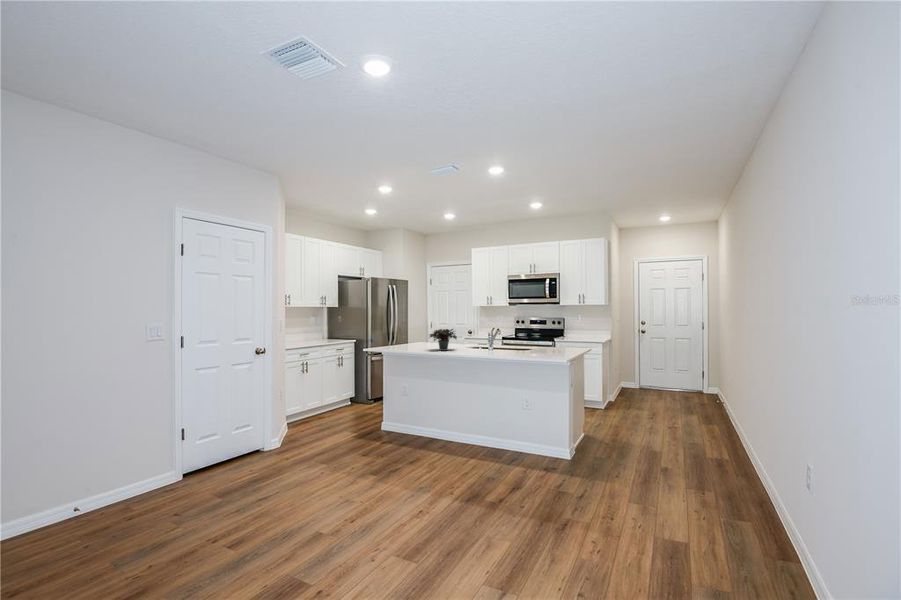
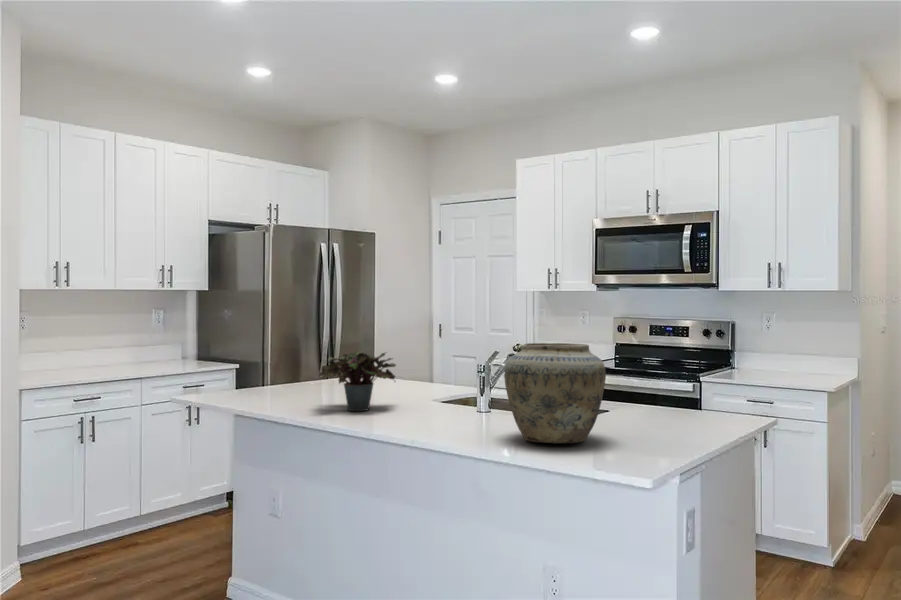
vase: none [507,323,540,354] -> present [504,343,606,443]

